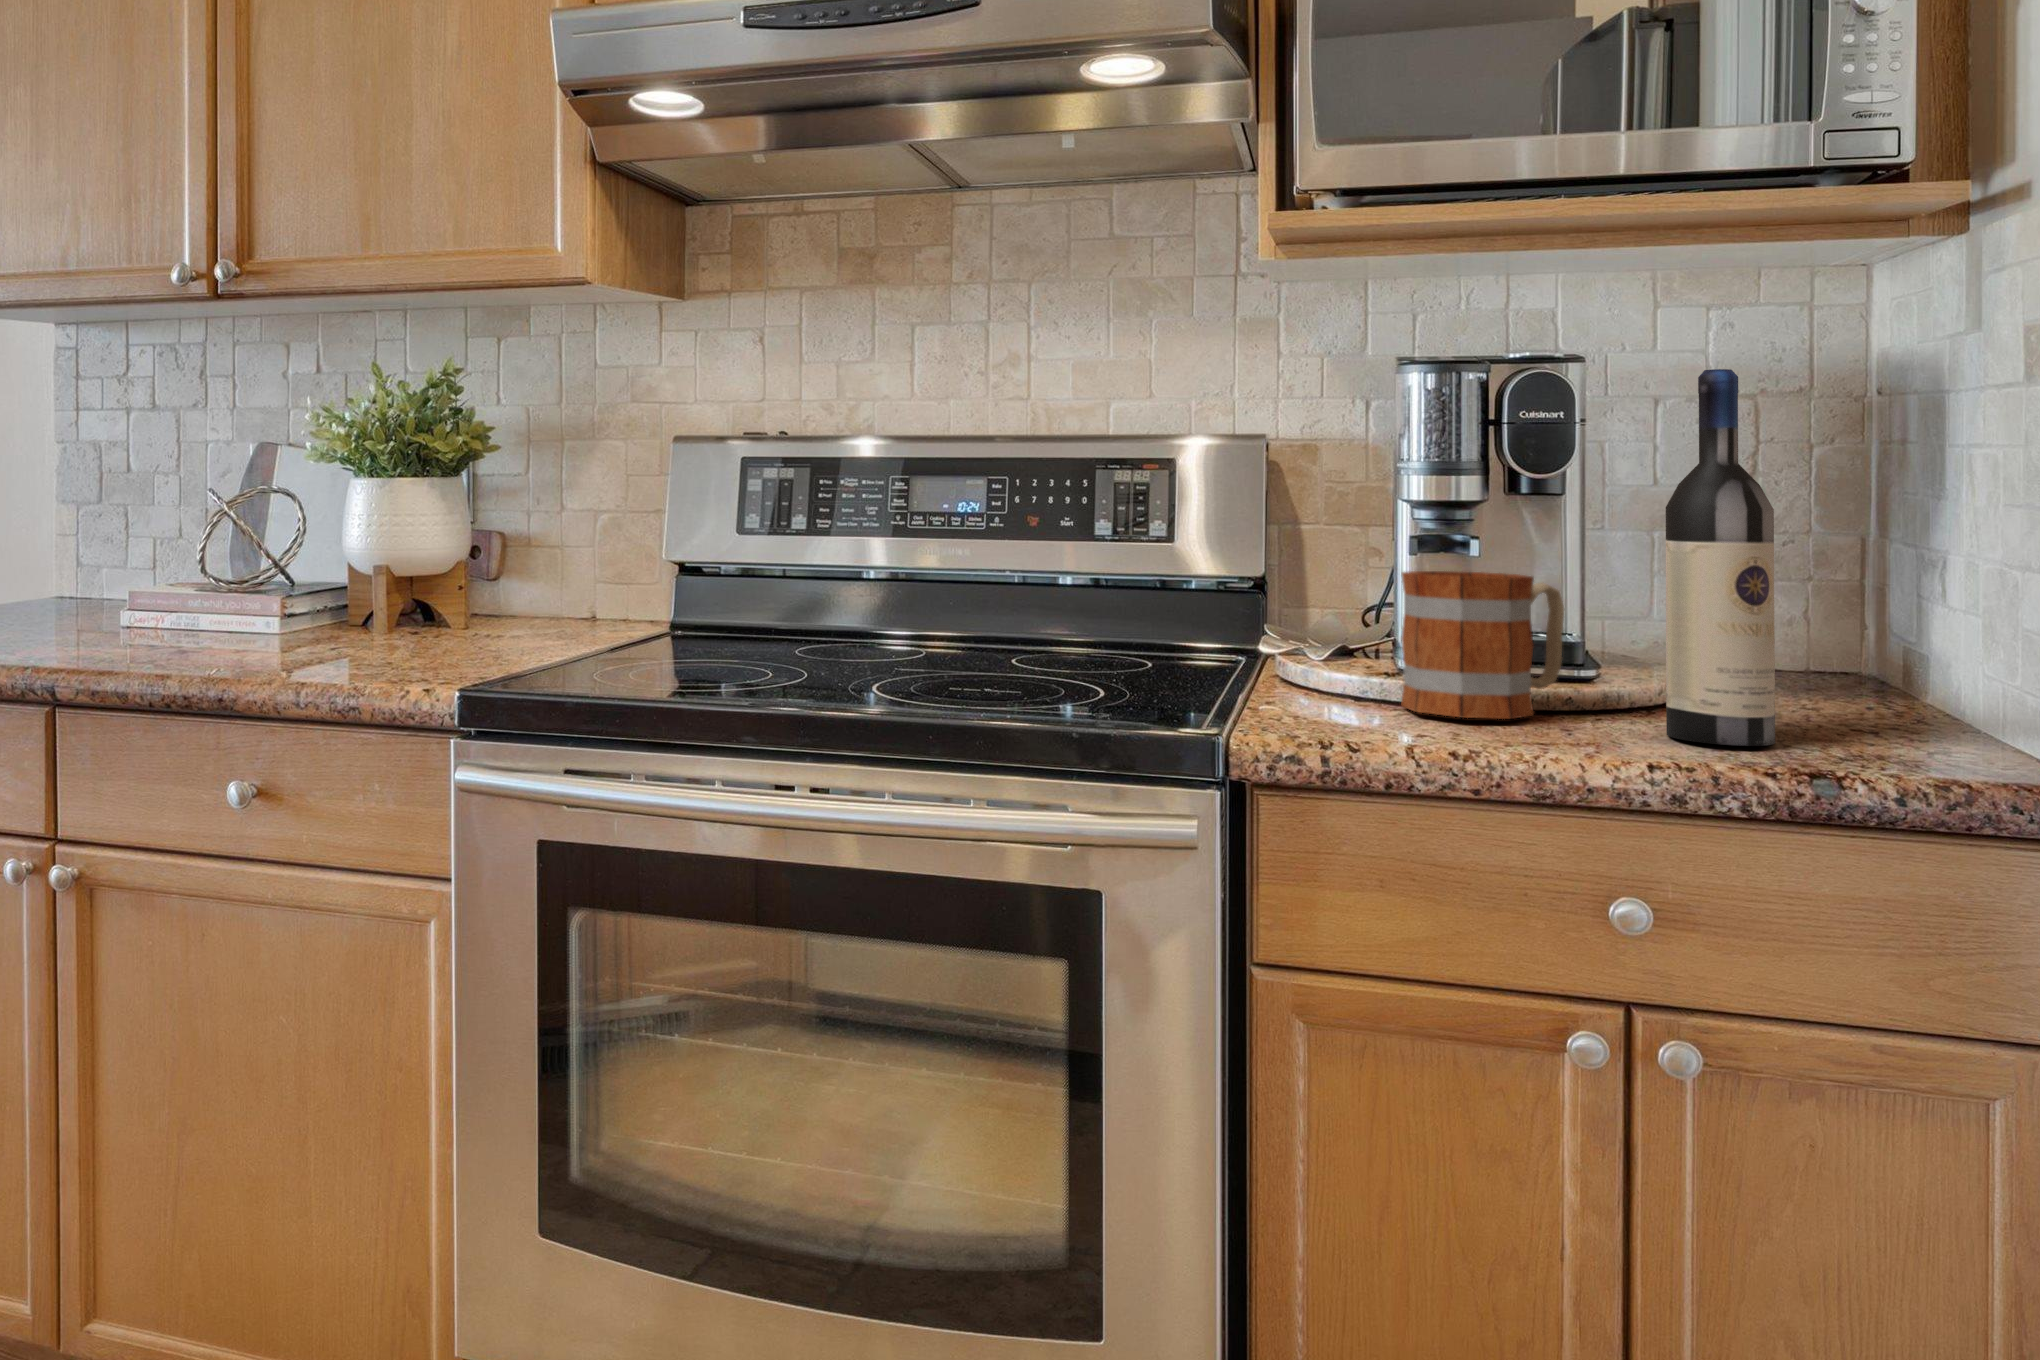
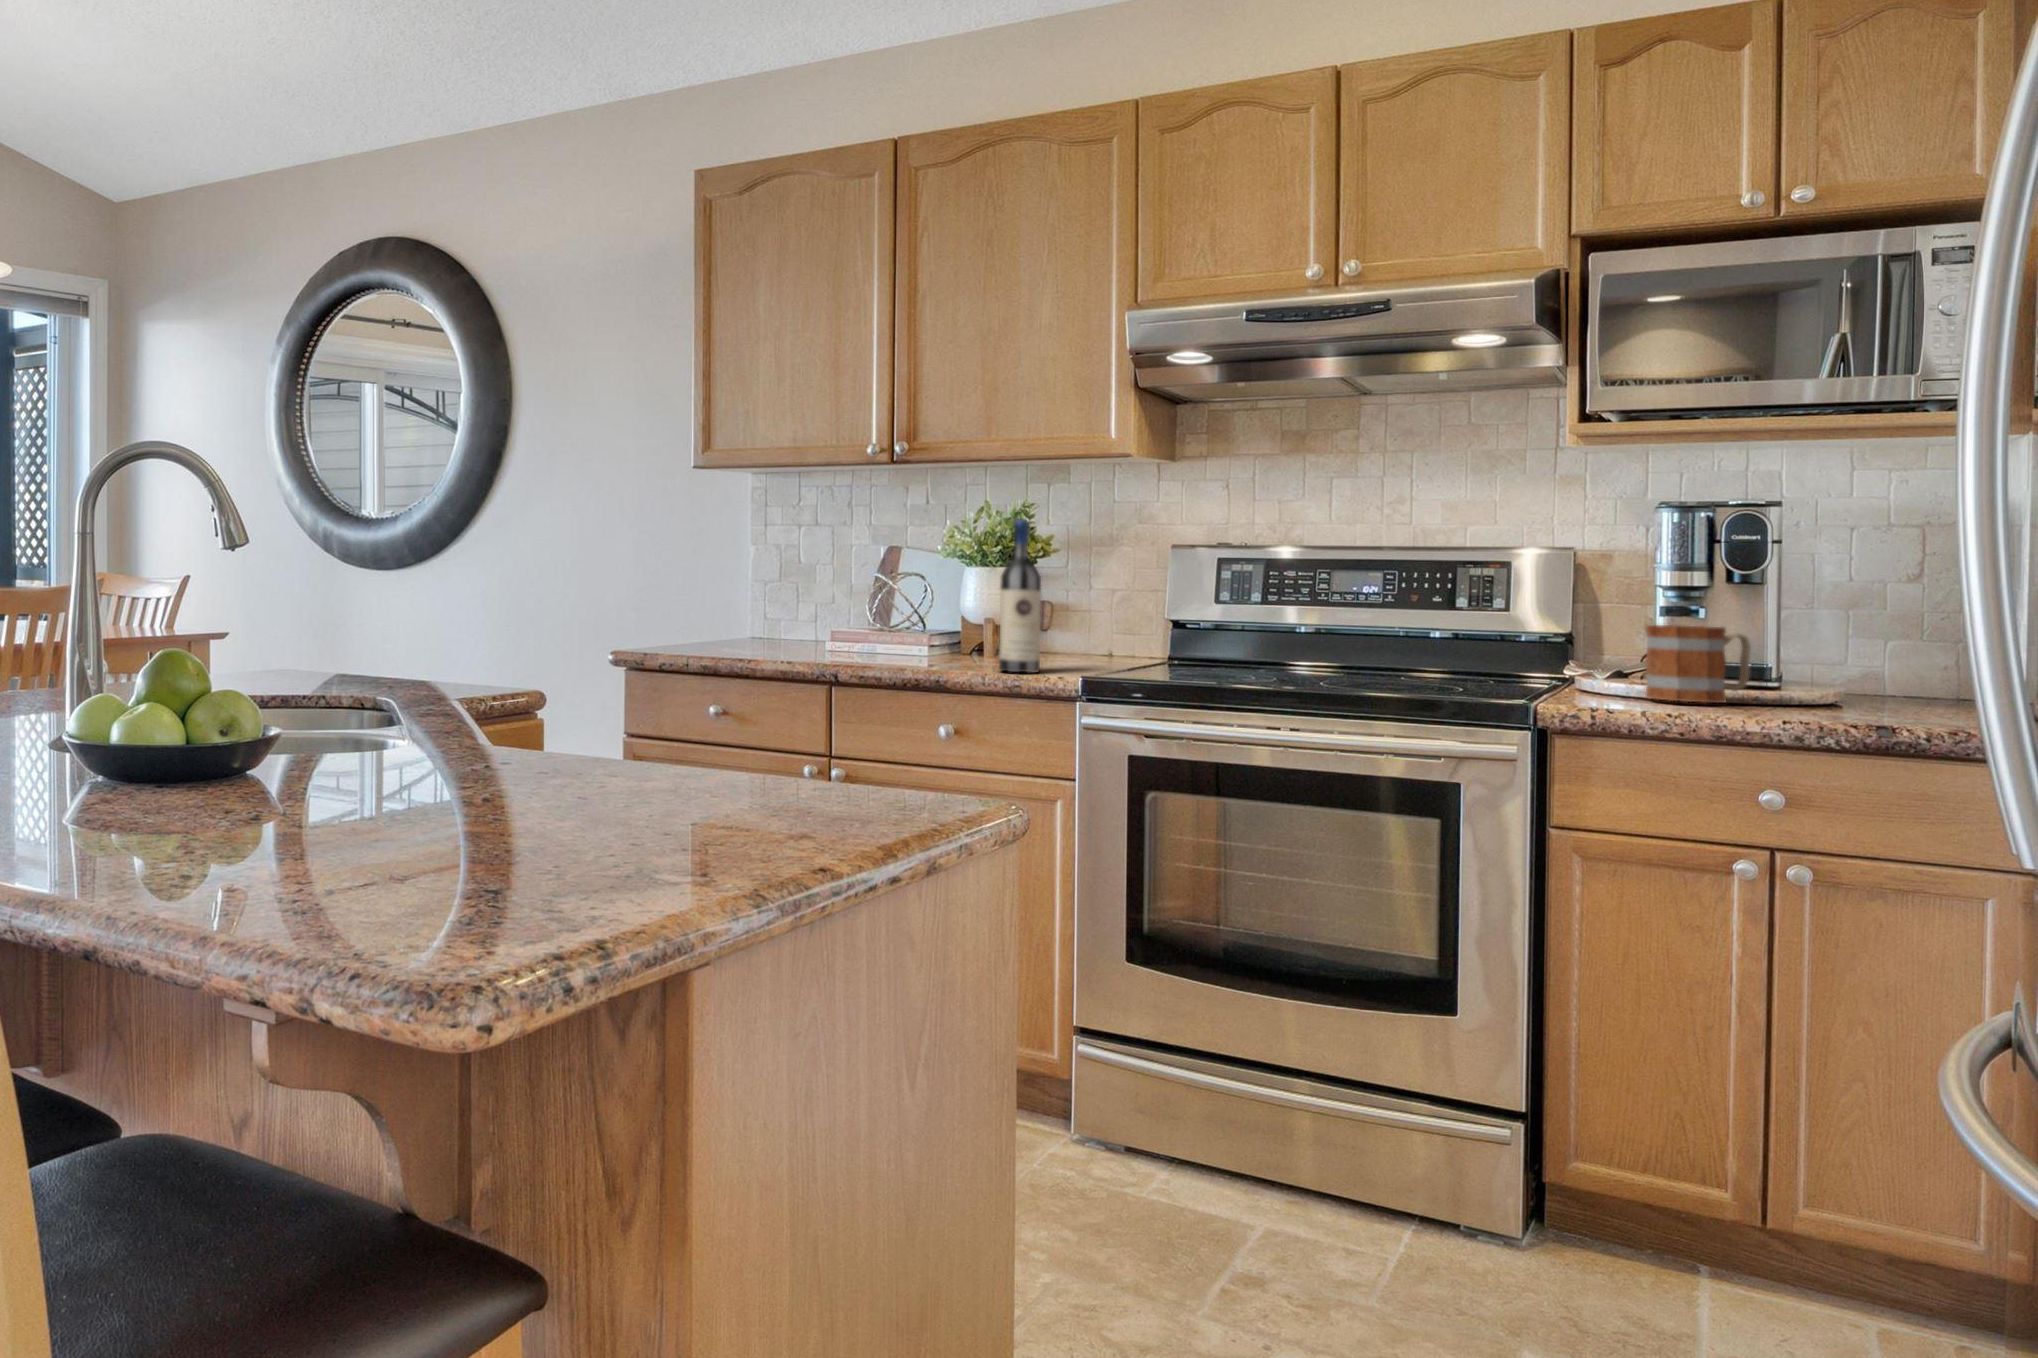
wine bottle: present [1666,369,1775,746] -> present [999,520,1041,672]

